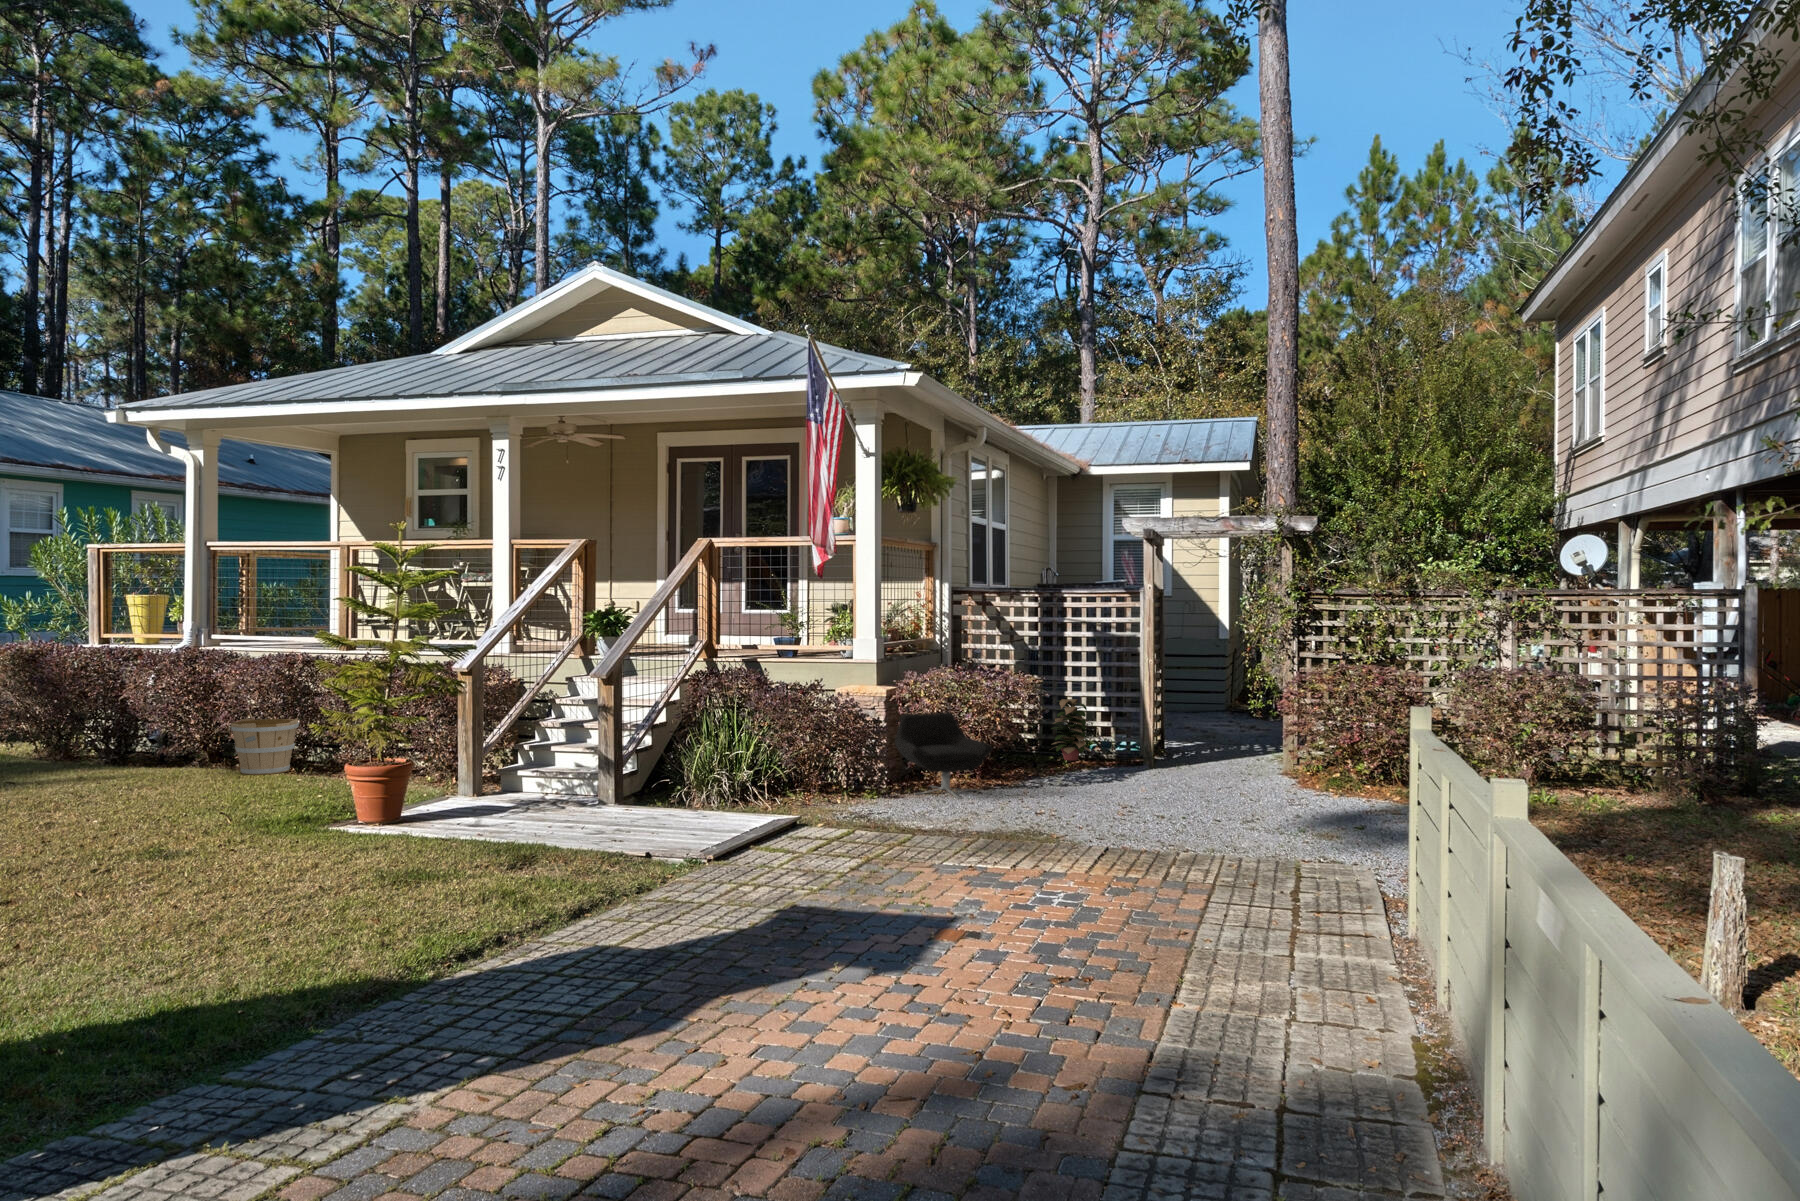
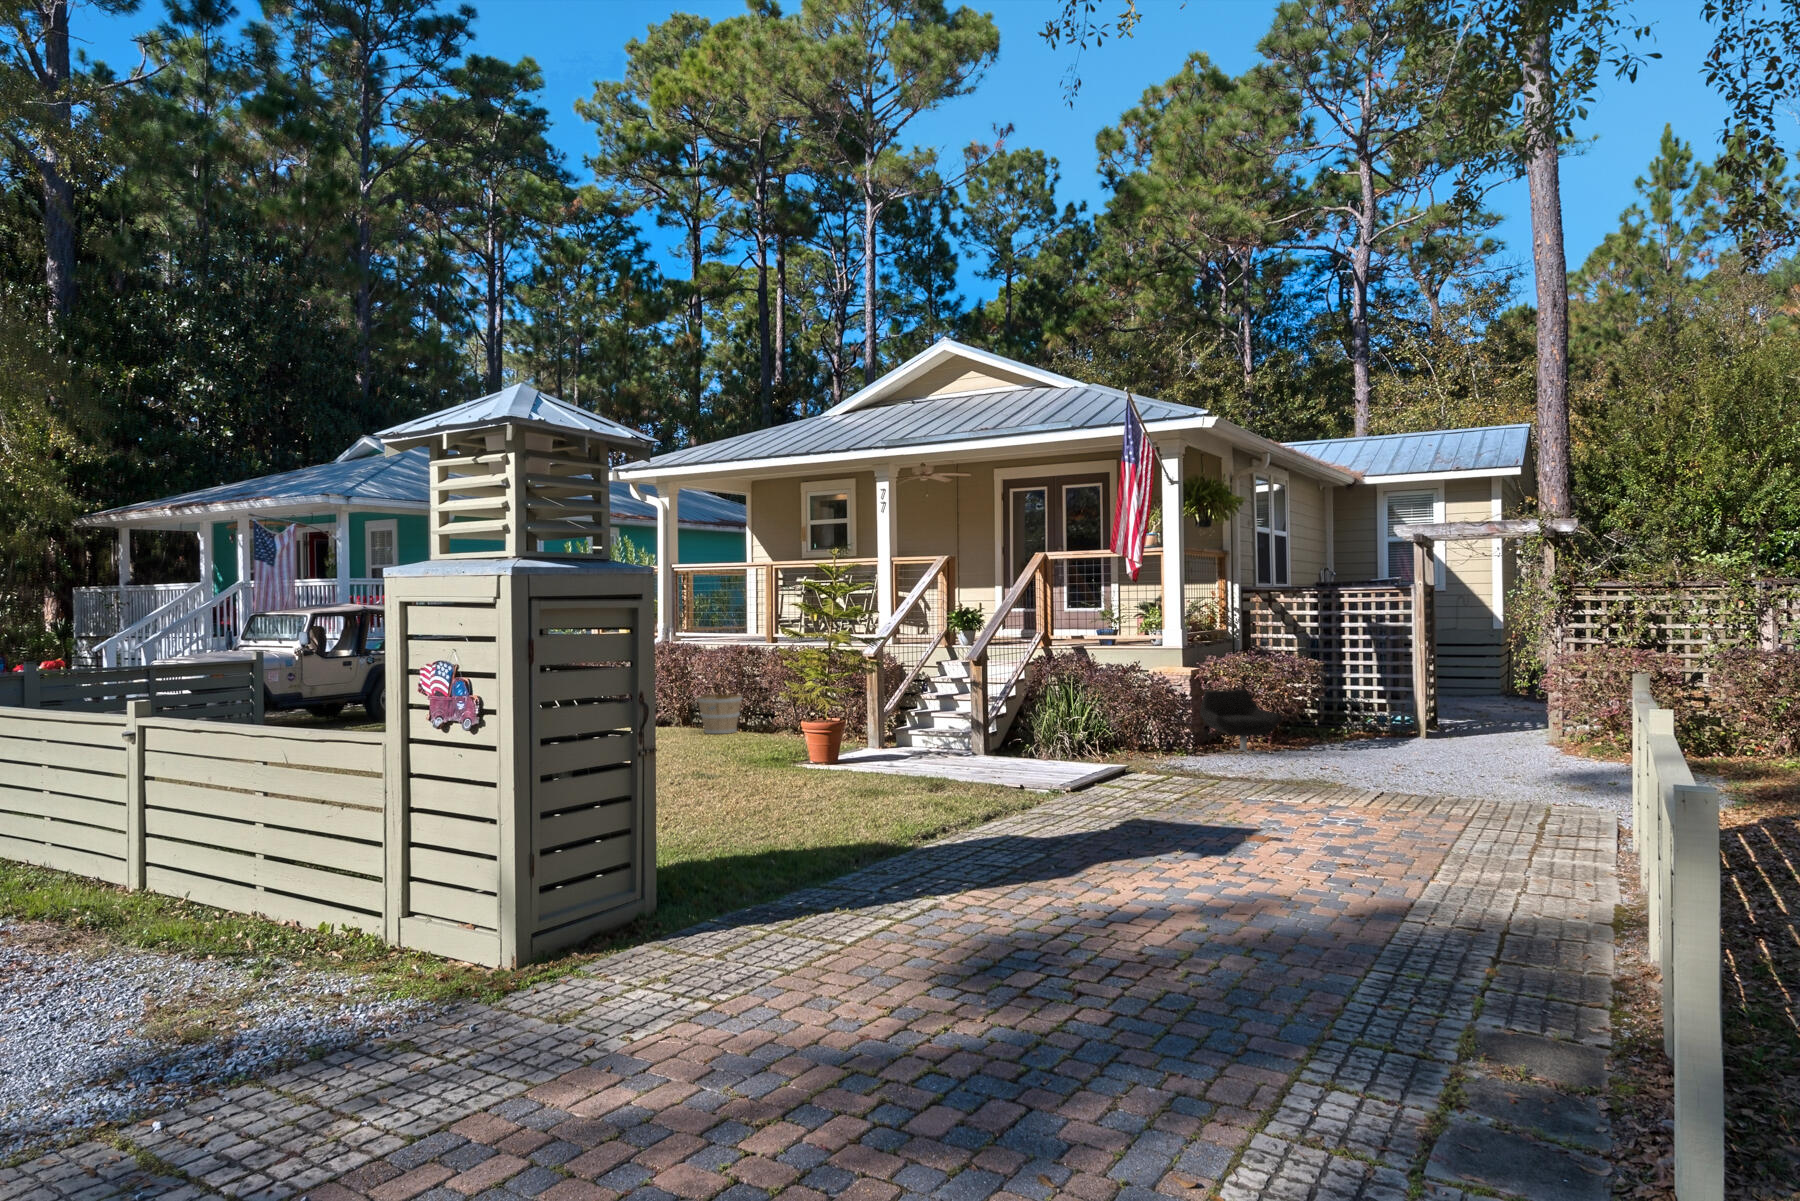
decorative plant: present [1051,699,1091,760] -> none [1331,681,1371,733]

